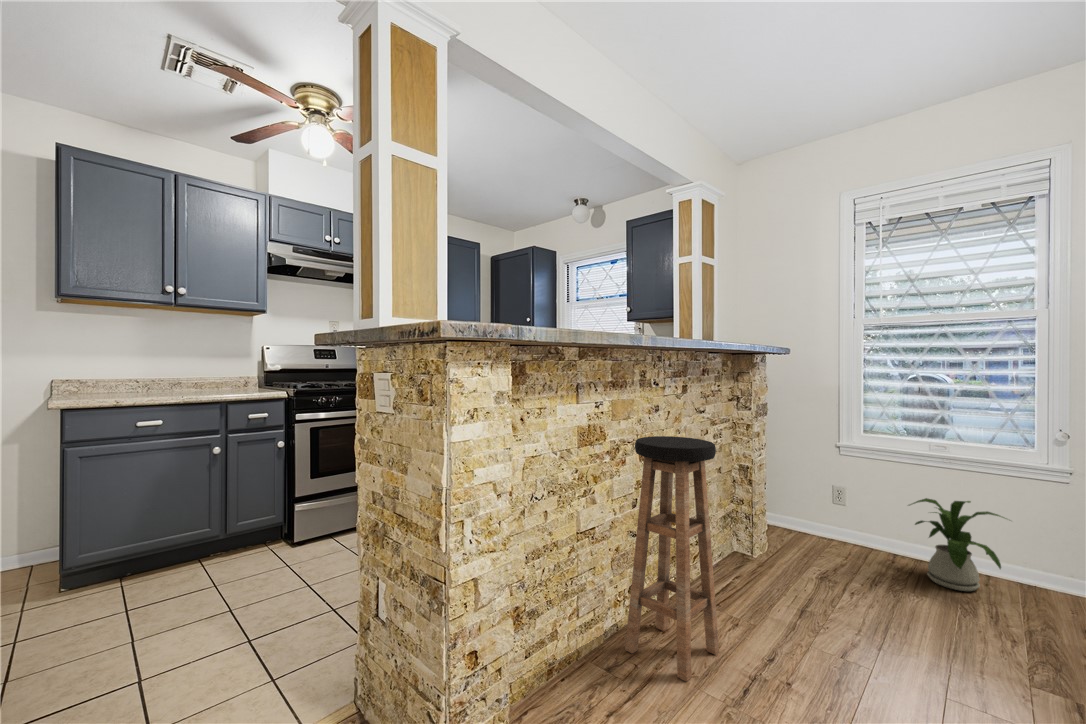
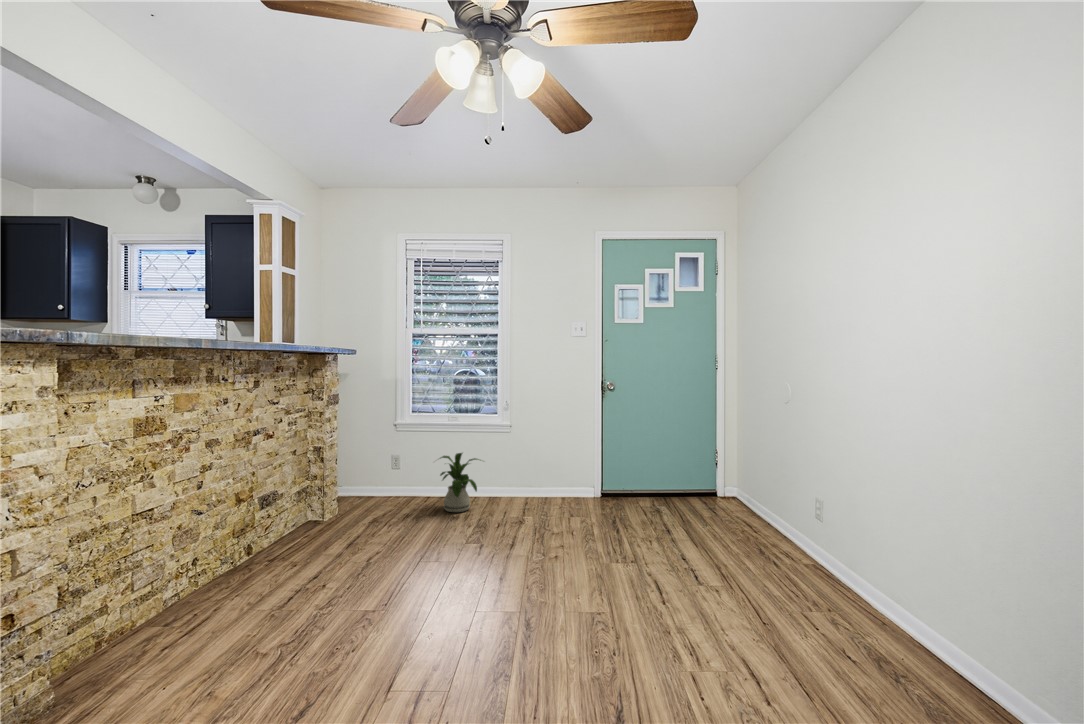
bar stool: present [625,436,719,681] -> none [187,423,276,612]

